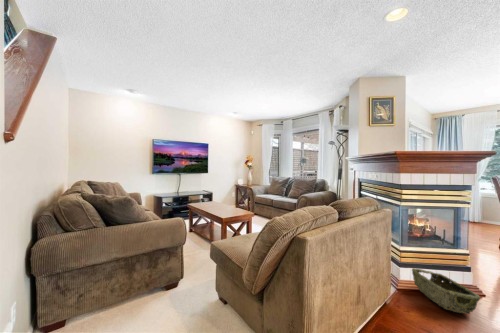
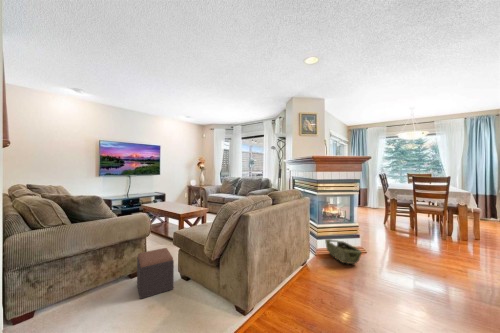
footstool: none [170,261,209,323] -> present [137,248,174,299]

